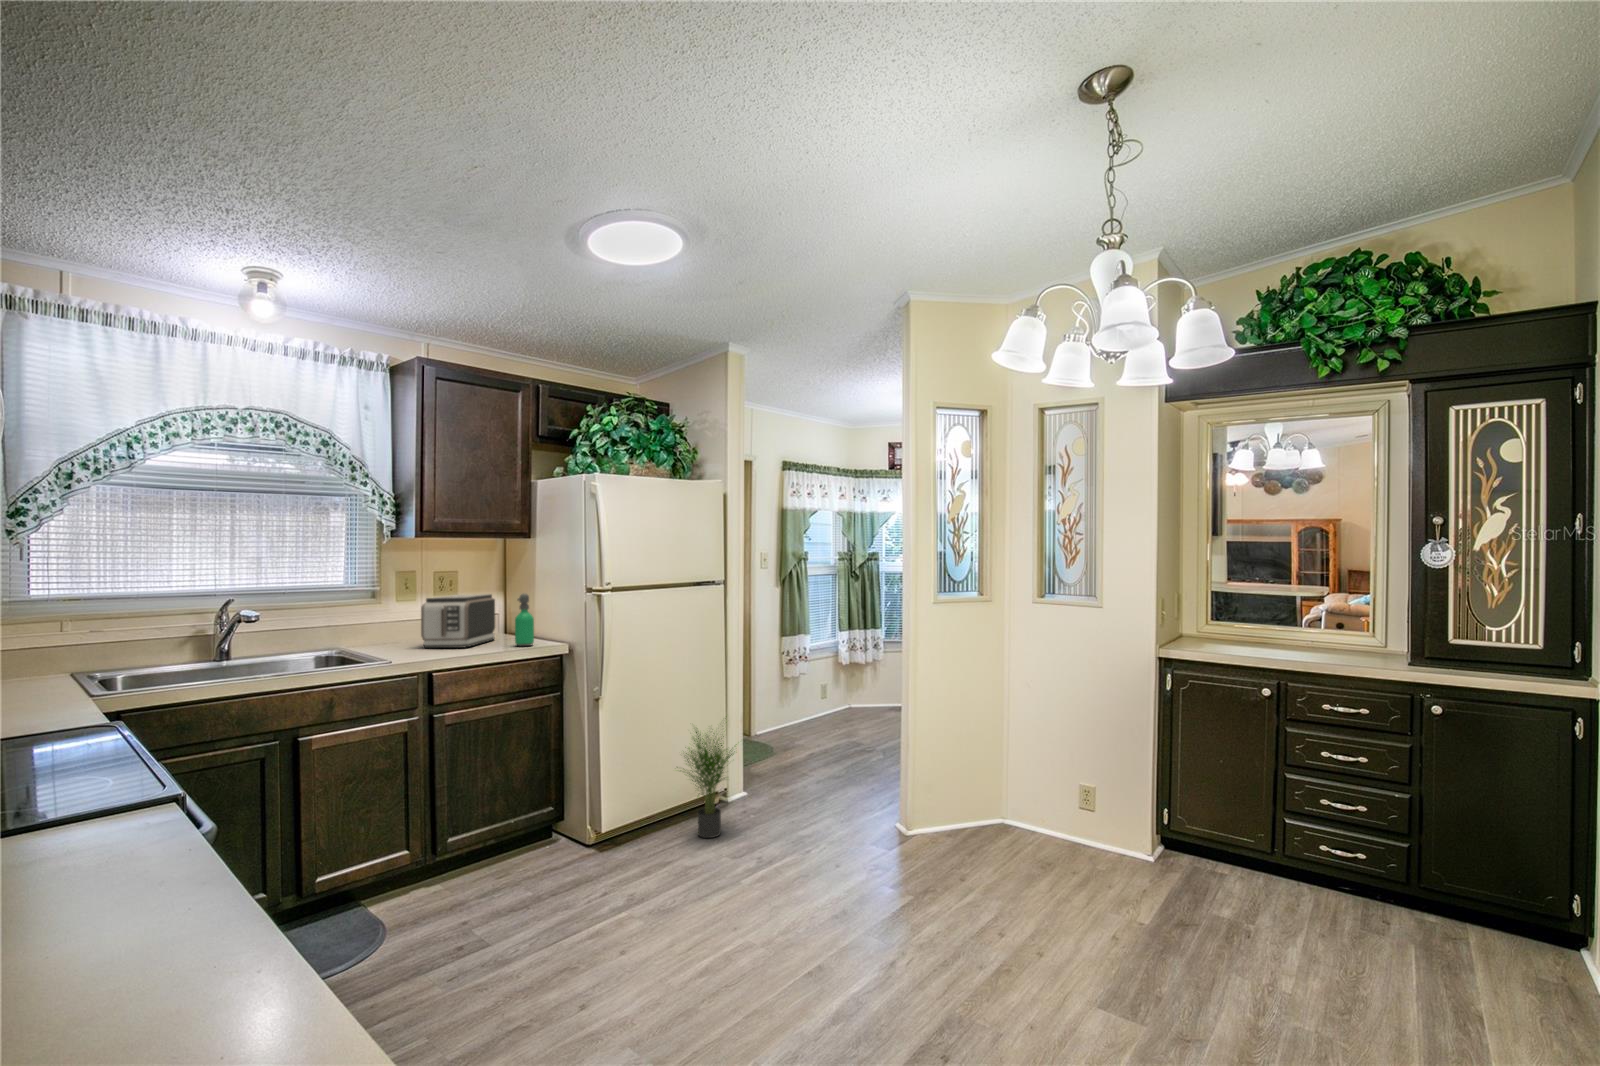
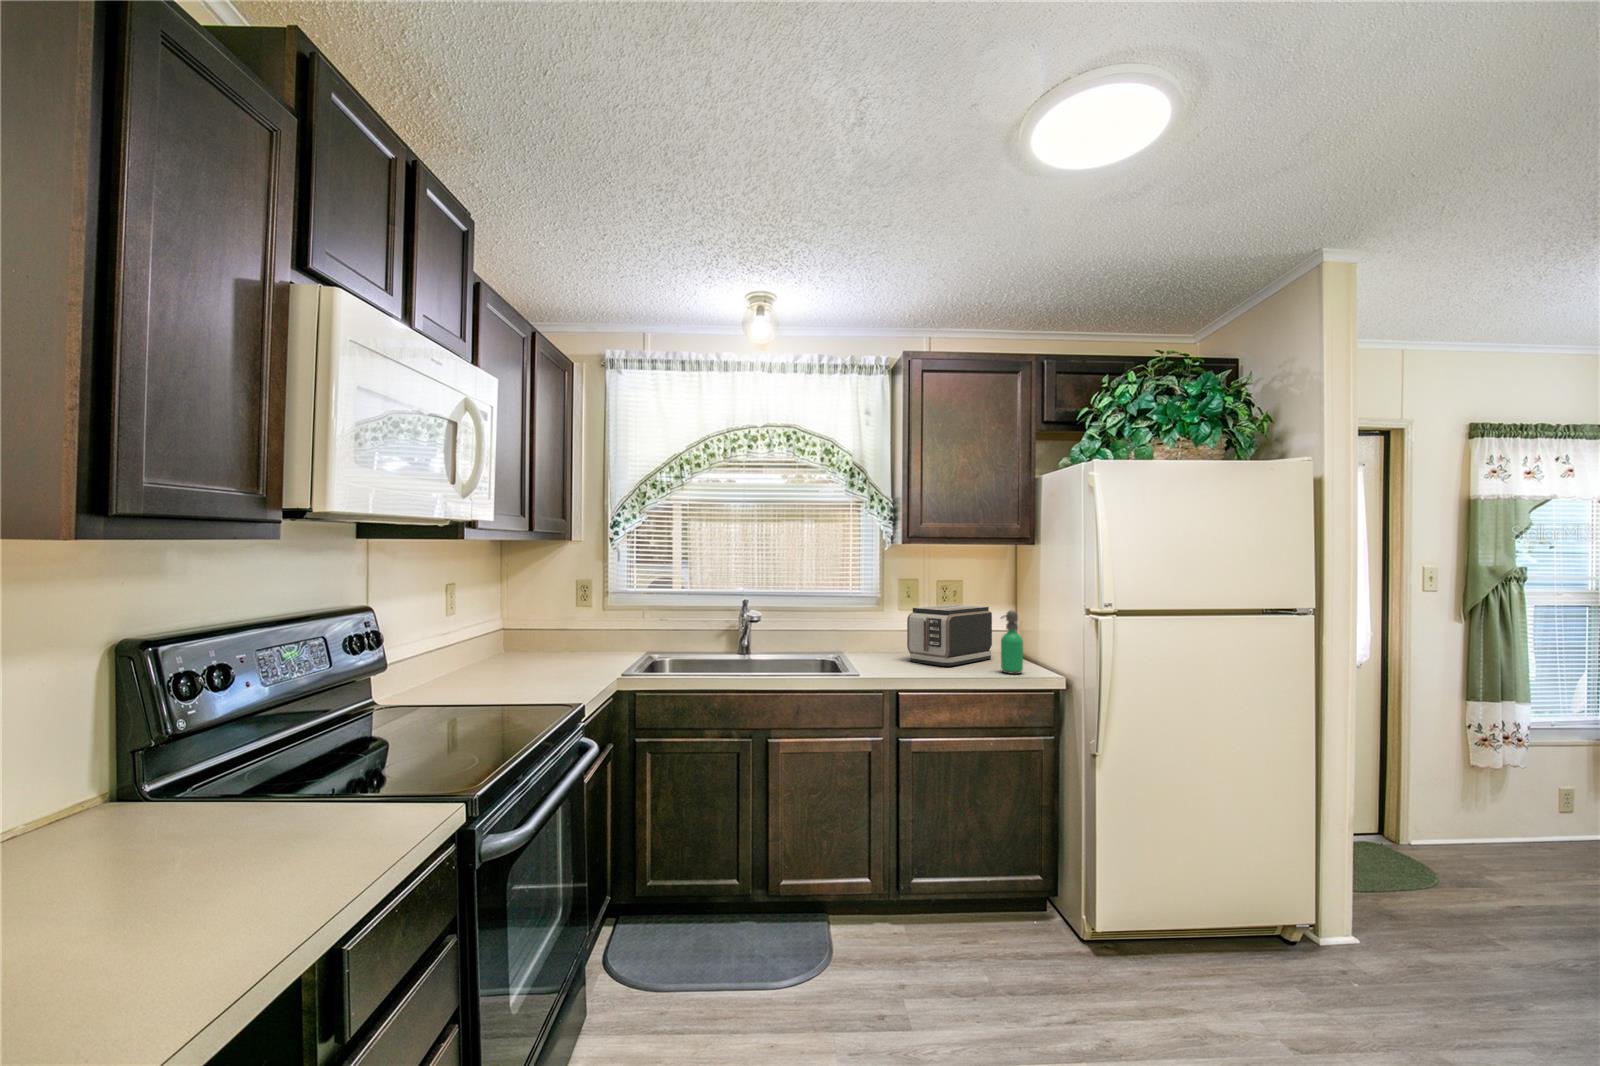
potted plant: present [677,731,737,838] -> none [1197,817,1345,1011]

